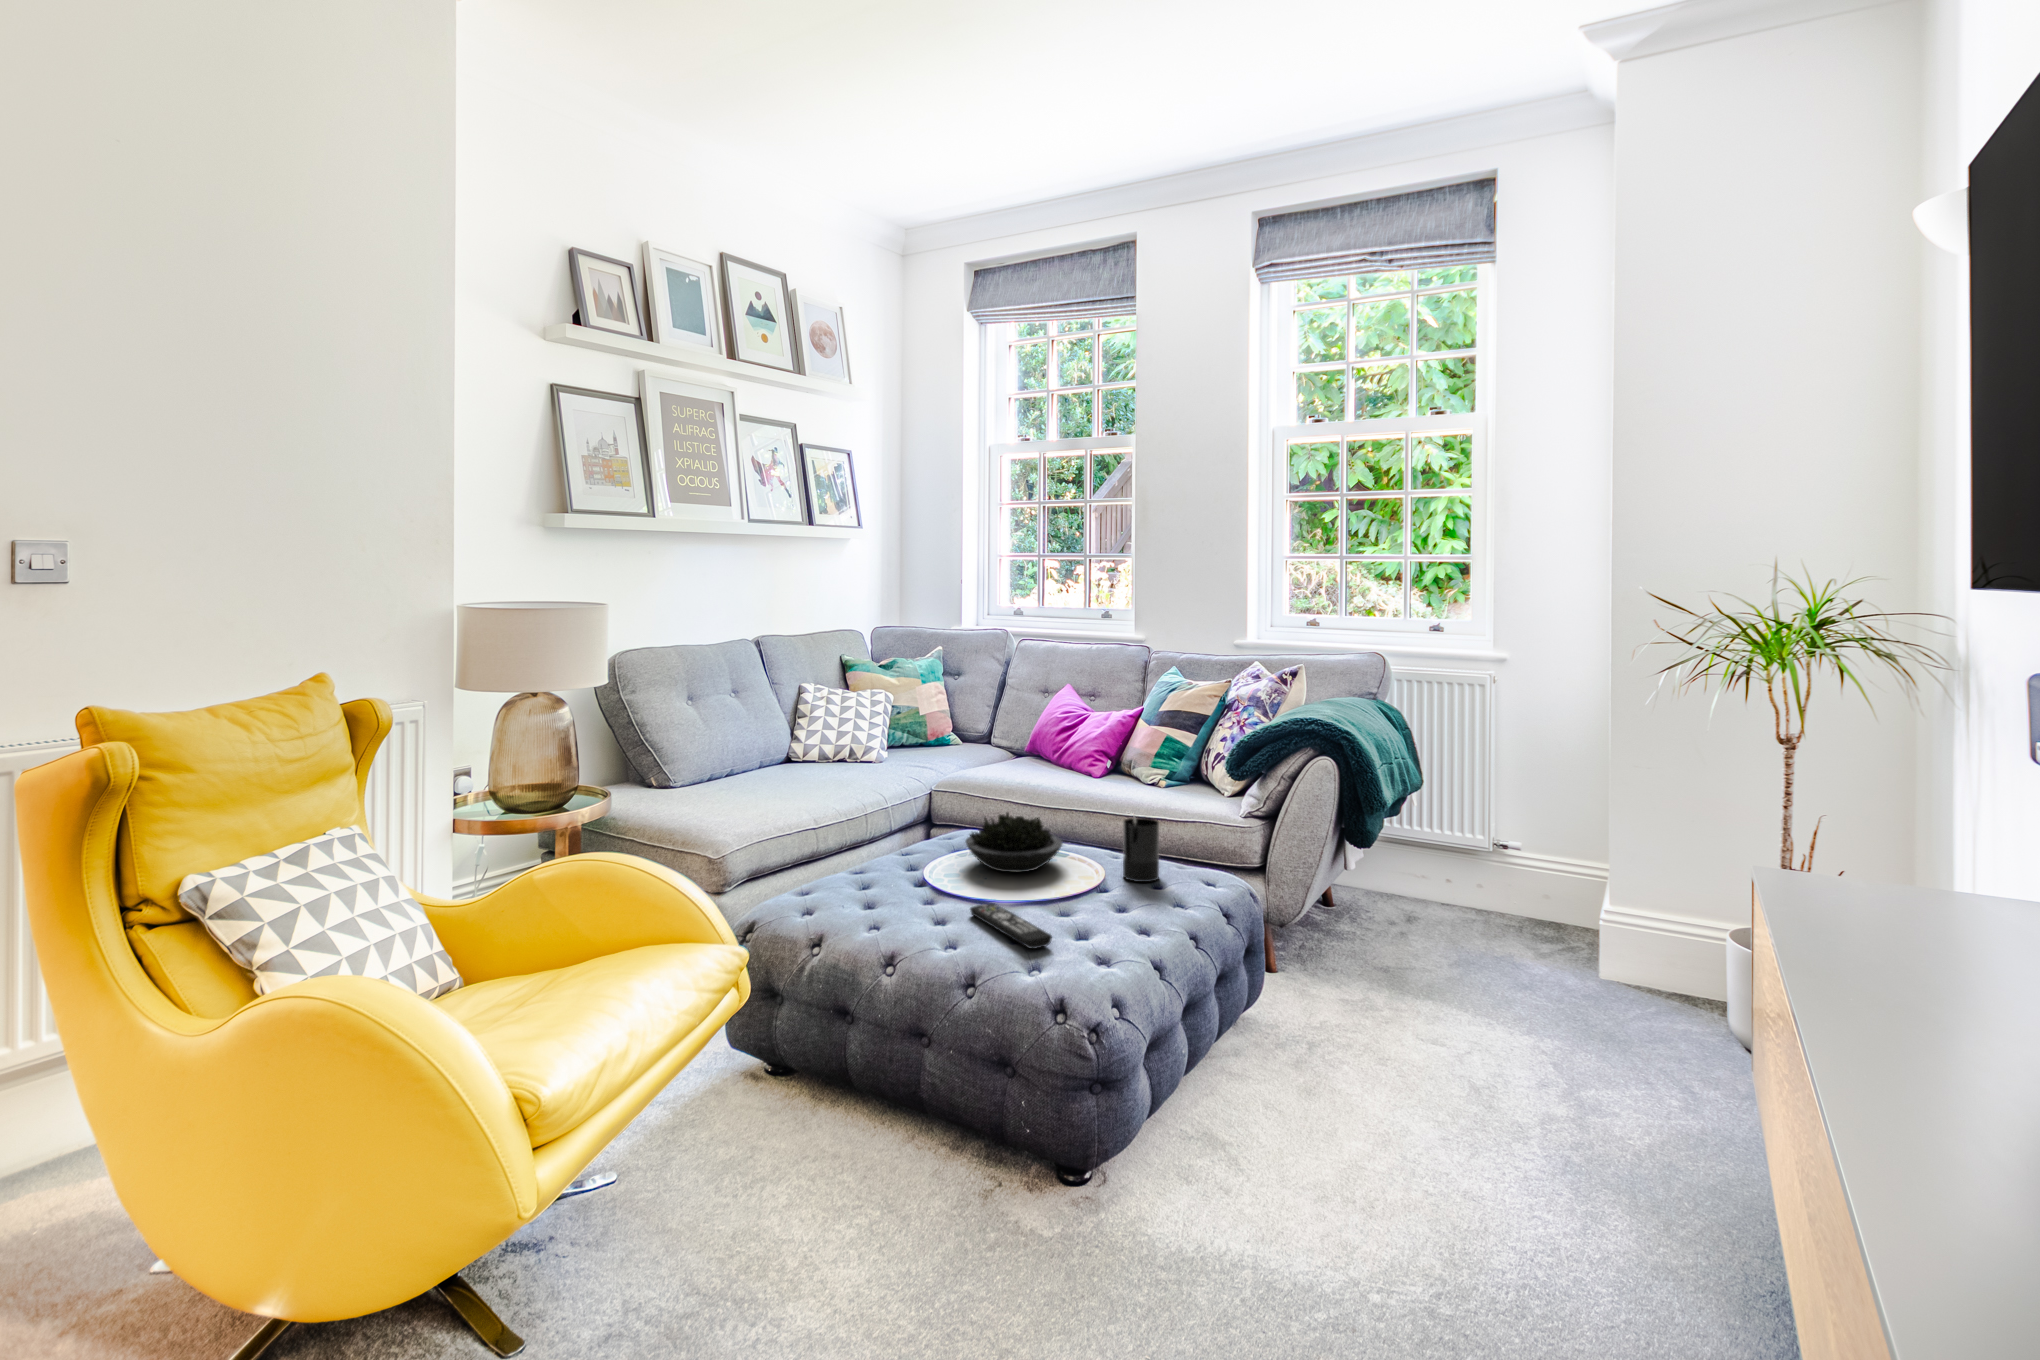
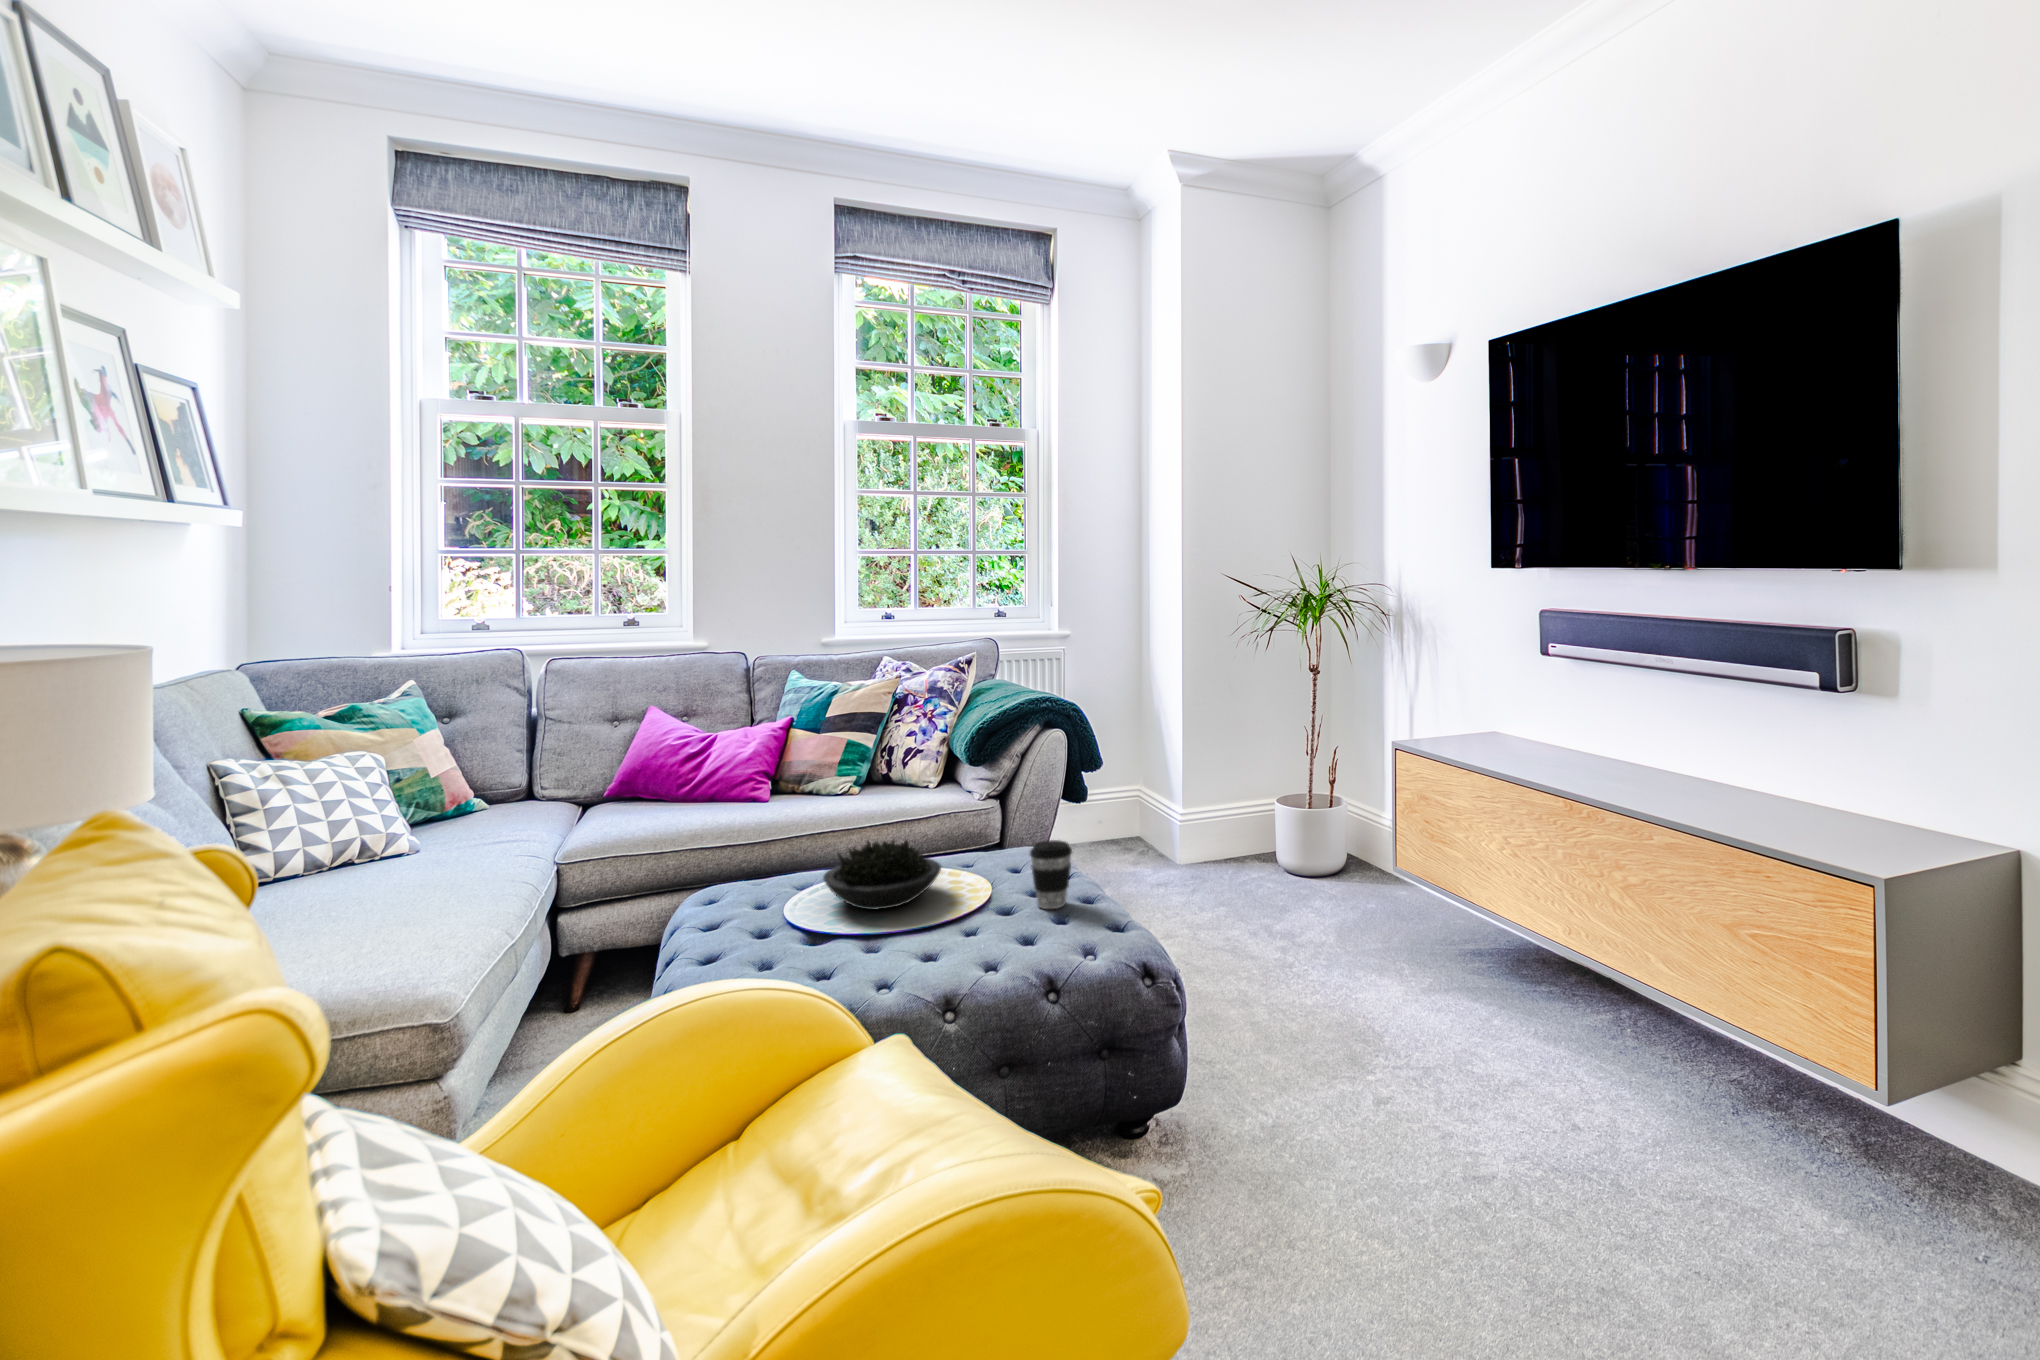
candle: present [1123,817,1159,882] -> none [991,808,1033,876]
coffee cup: none [1083,848,1124,914] -> present [1030,840,1072,909]
remote control: present [970,903,1052,949] -> none [956,933,1088,954]

